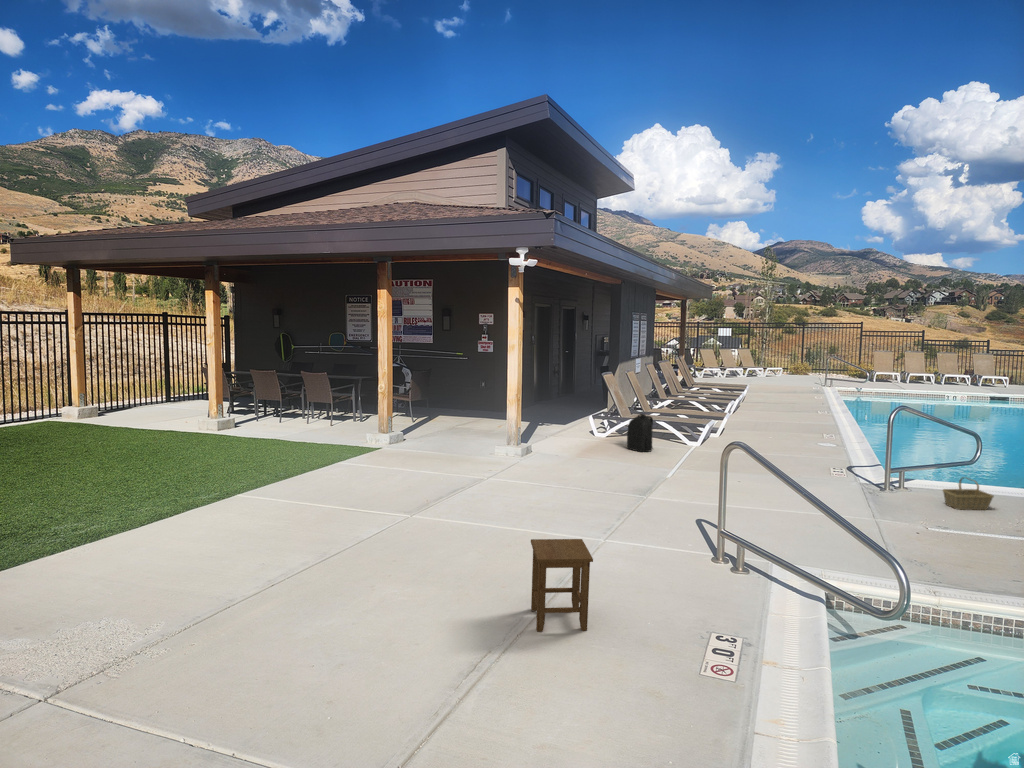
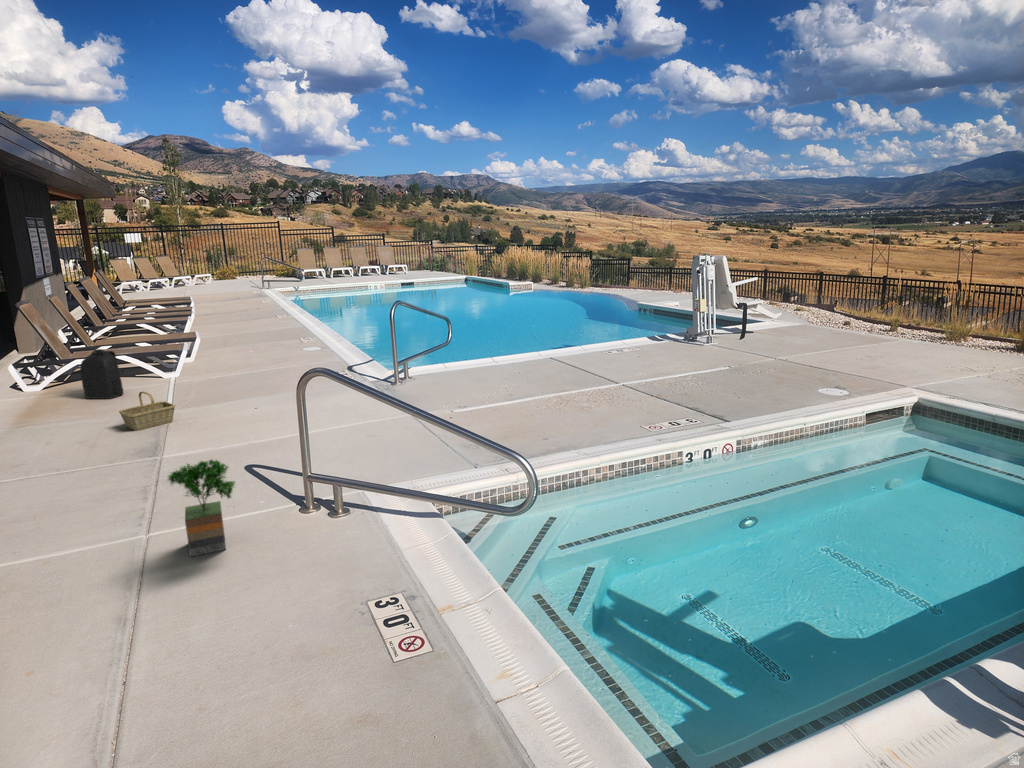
basket: present [943,478,994,510] -> present [119,391,175,431]
potted tree: none [620,494,664,565] -> present [168,460,235,556]
stool: present [531,539,593,632] -> none [68,562,213,740]

